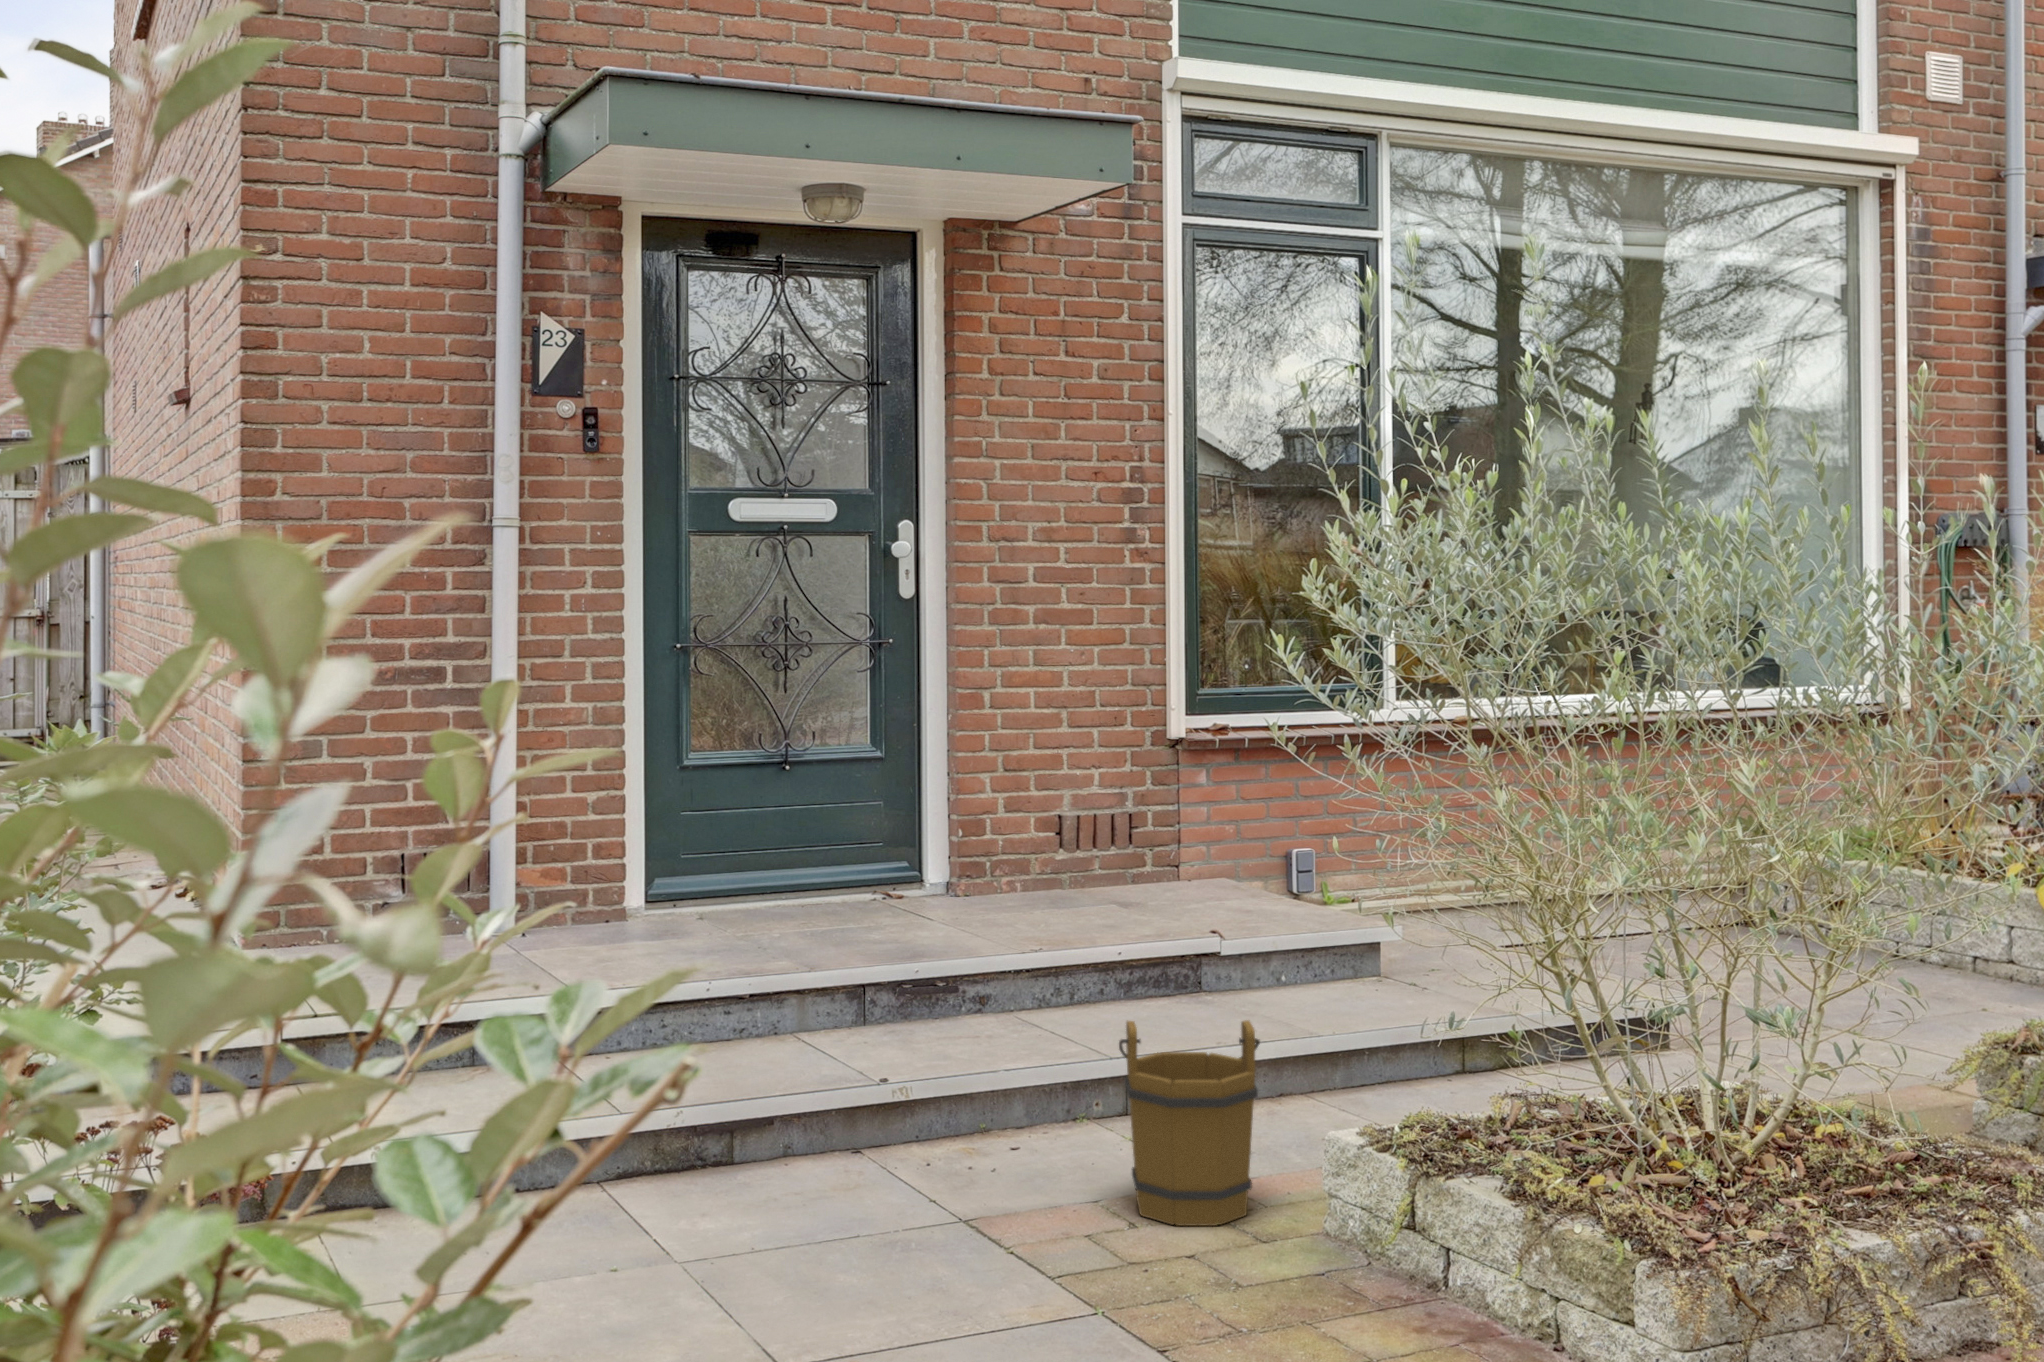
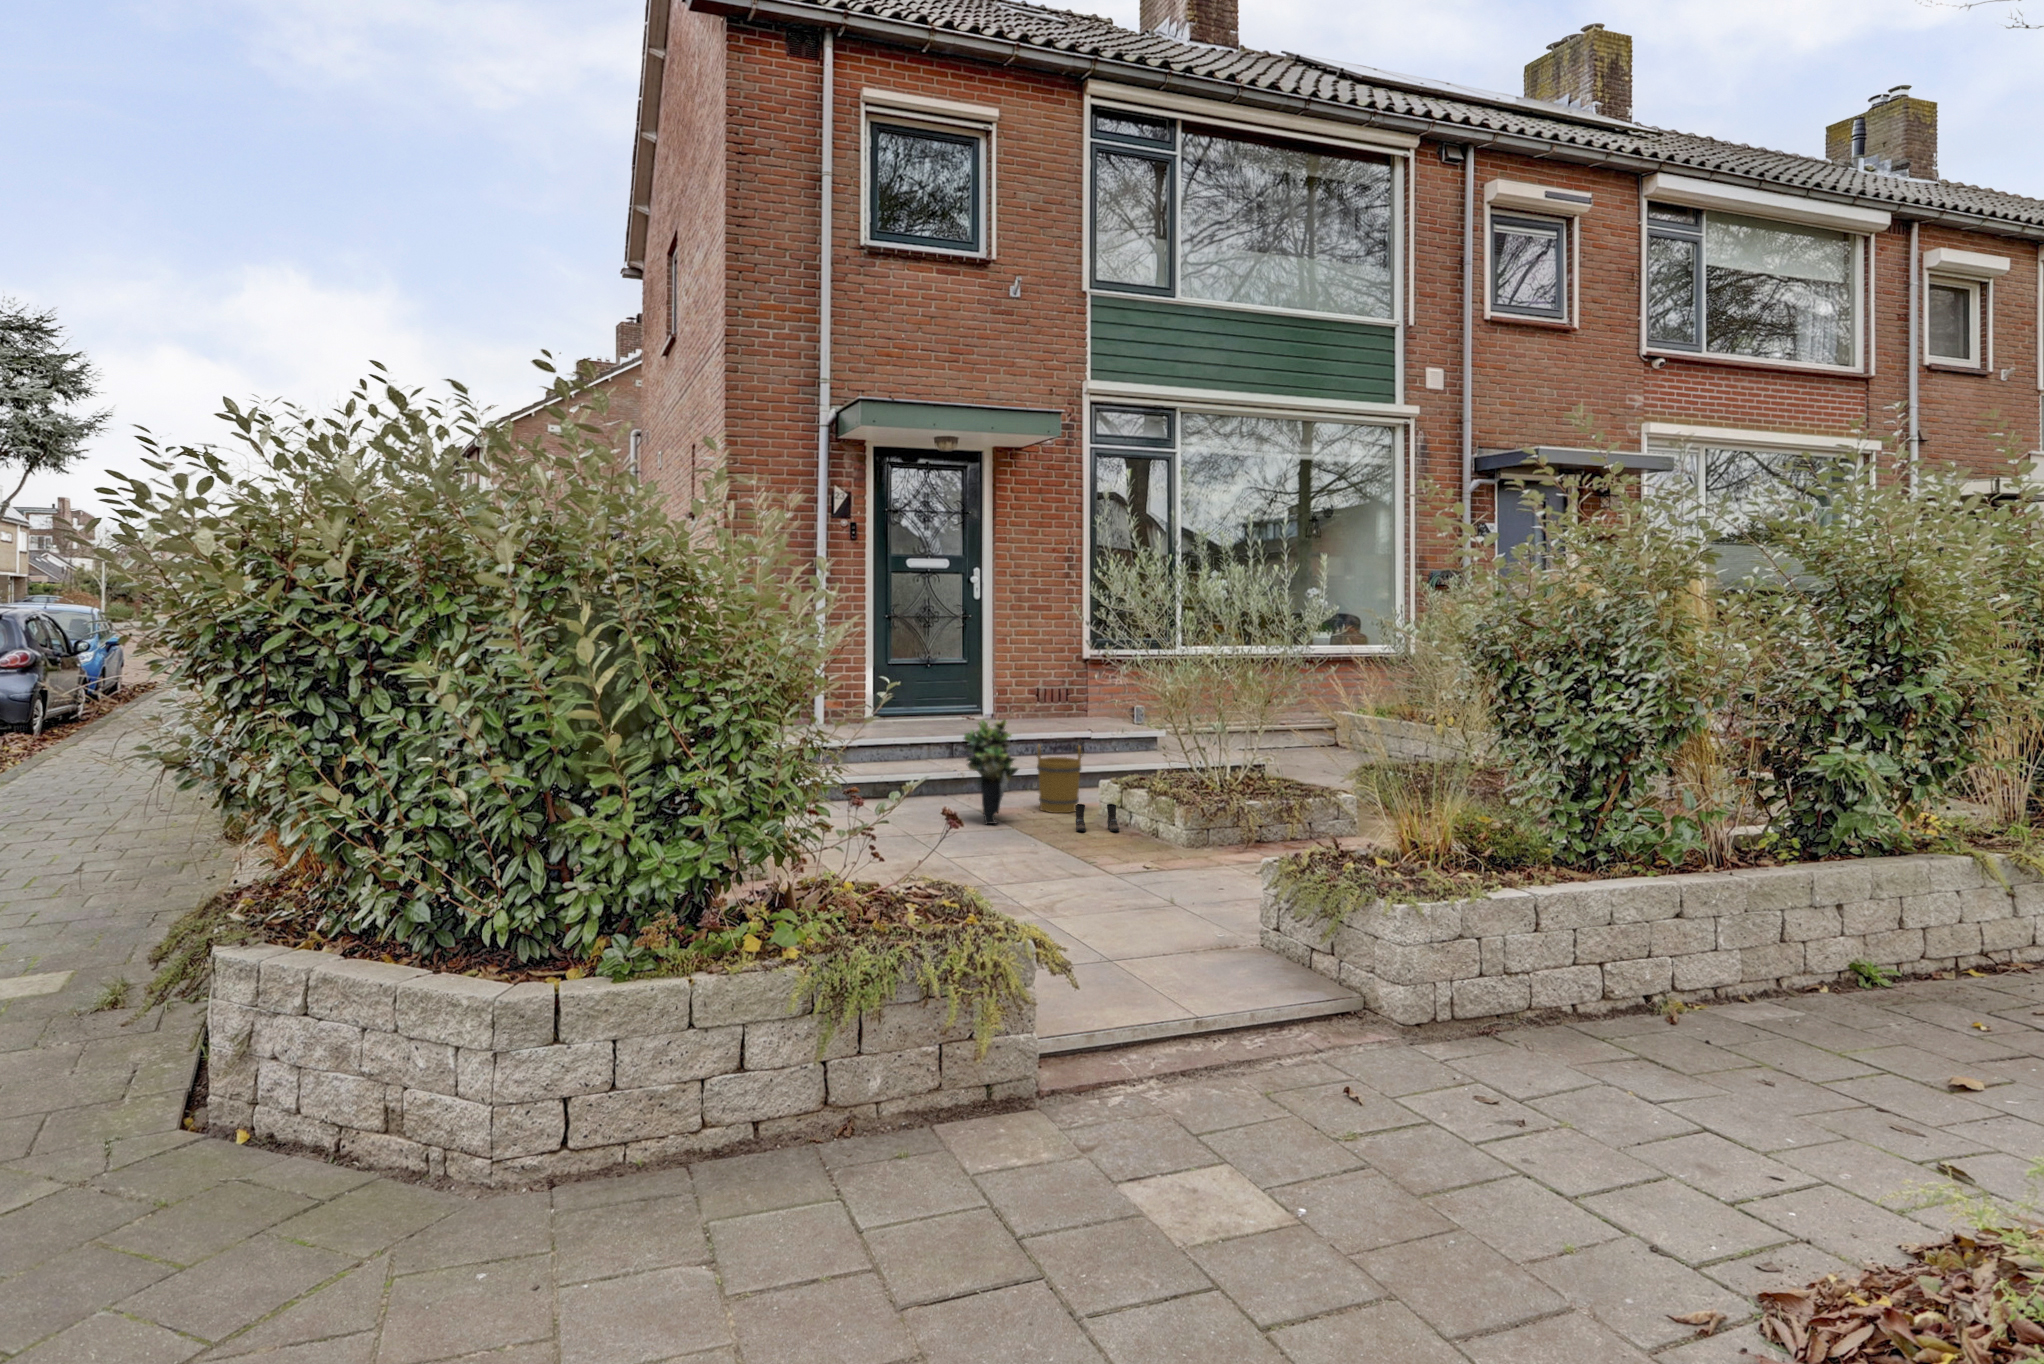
potted plant: none [916,959,1093,1296] -> present [964,719,1018,824]
boots: none [1272,1223,1412,1321] -> present [1075,804,1119,831]

